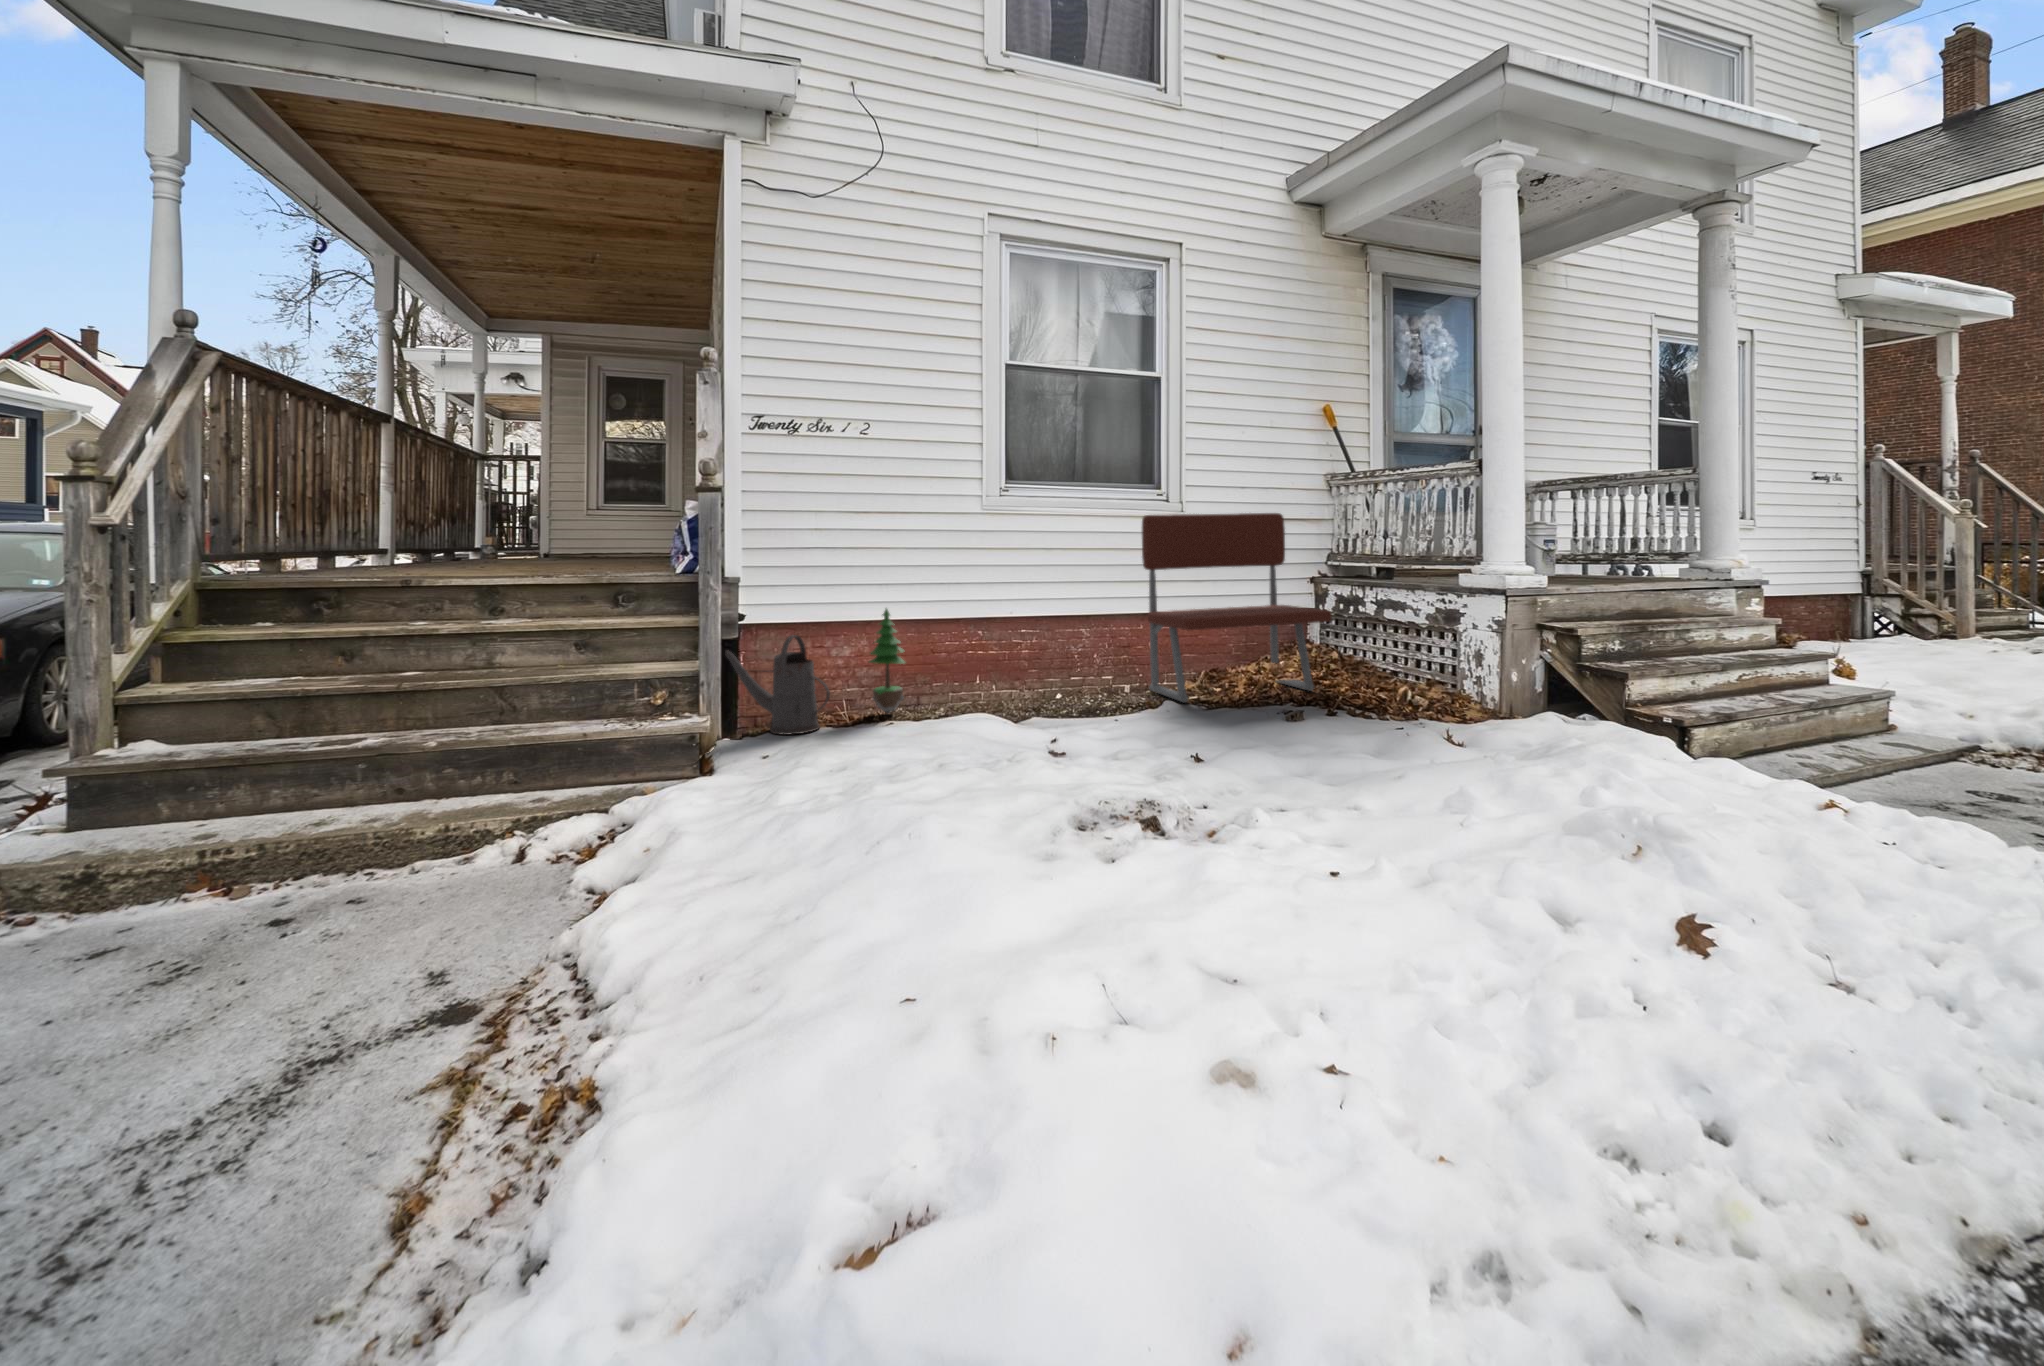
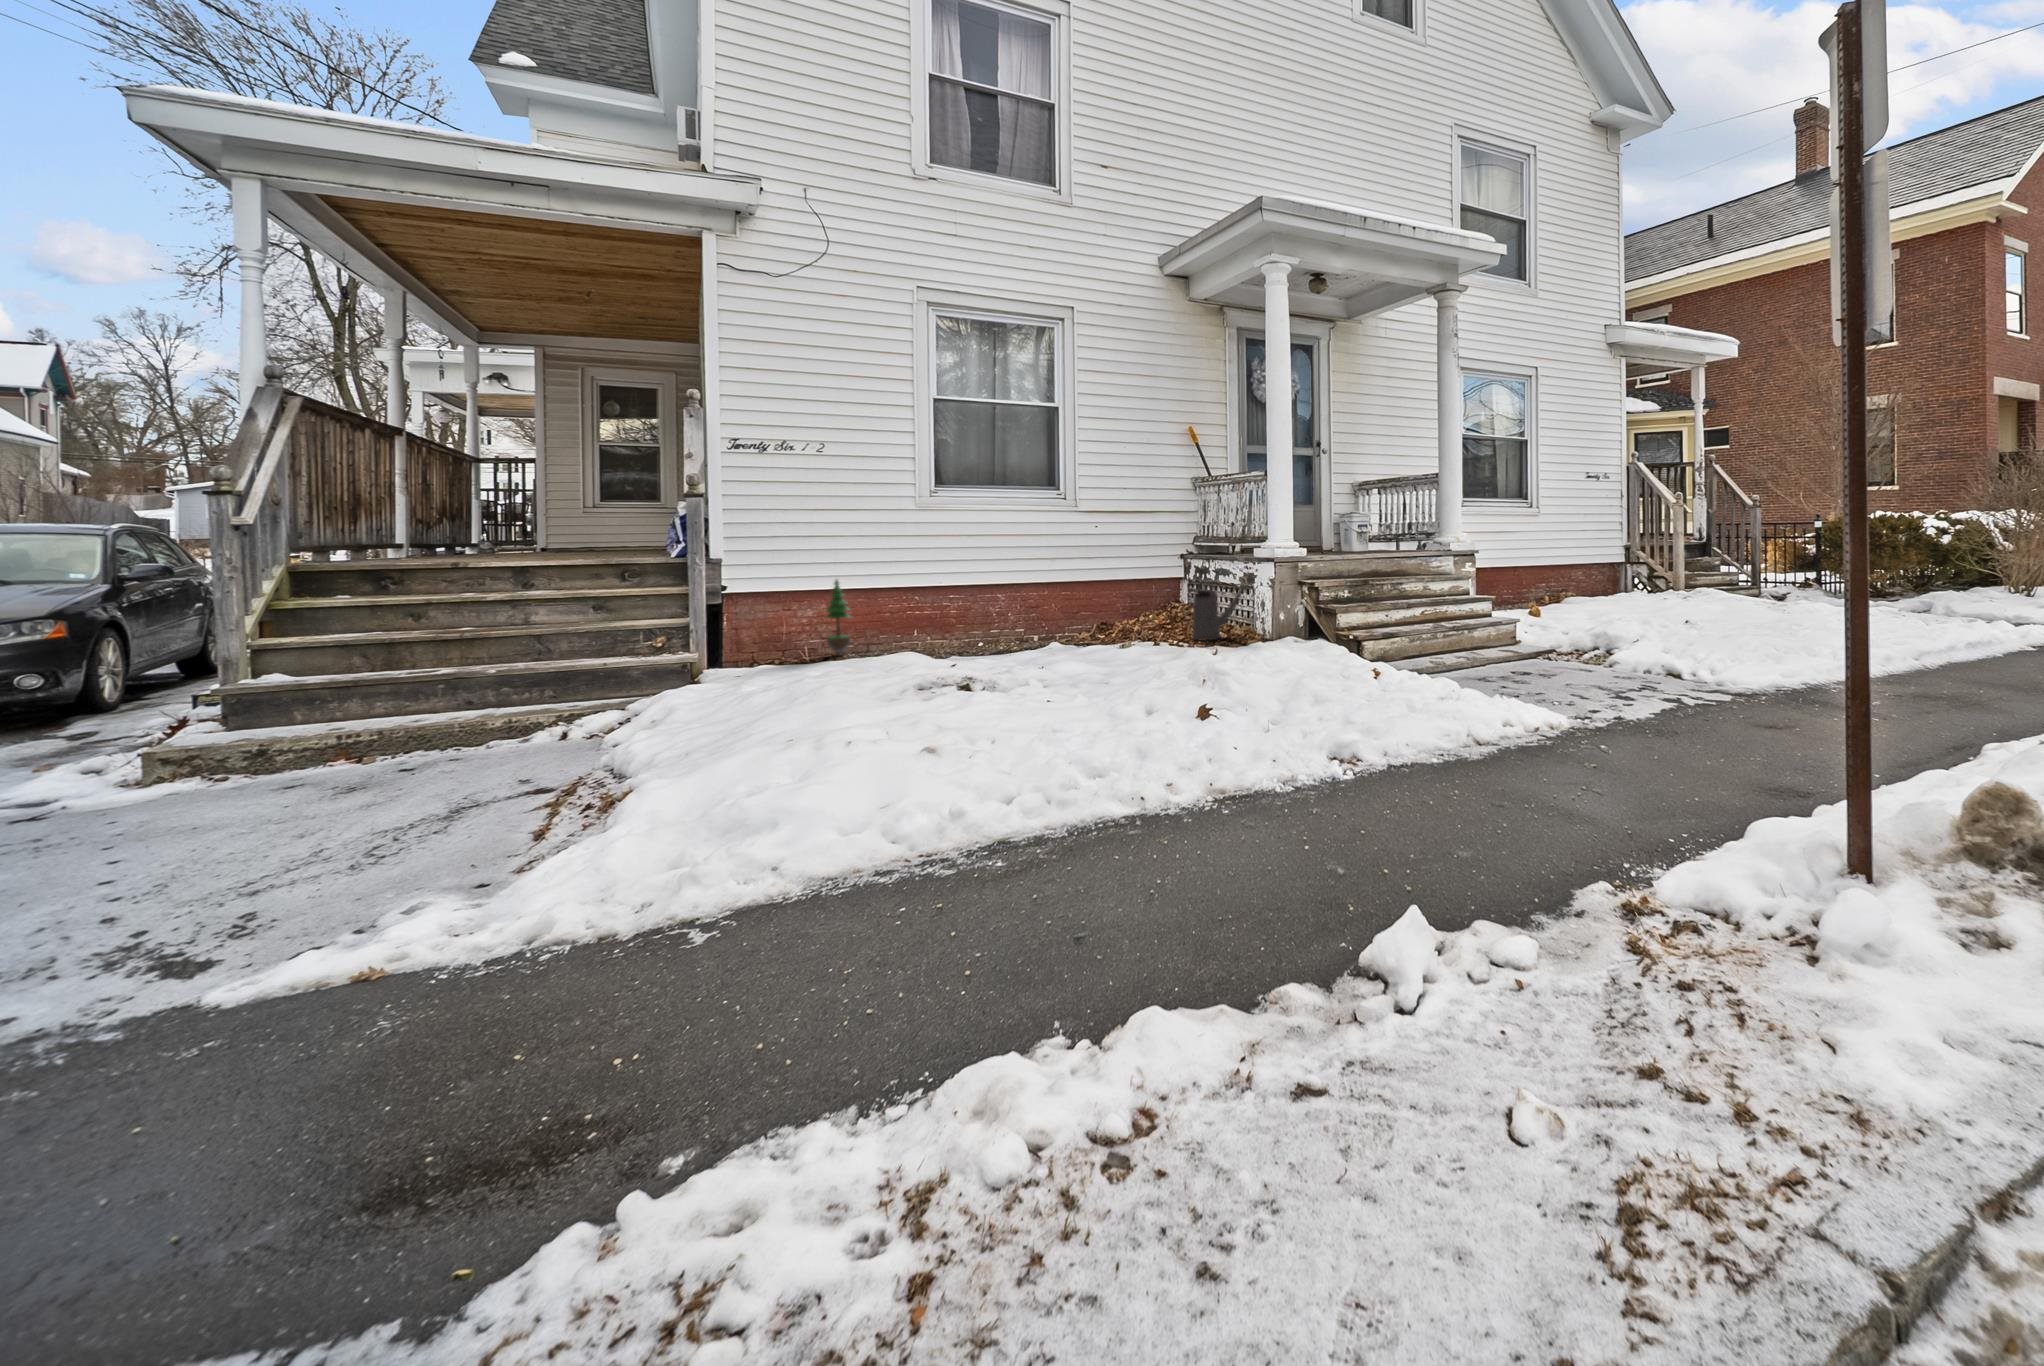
bench: present [1142,513,1332,702] -> none [1037,507,1170,642]
watering can: present [725,635,830,735] -> present [1185,580,1244,640]

